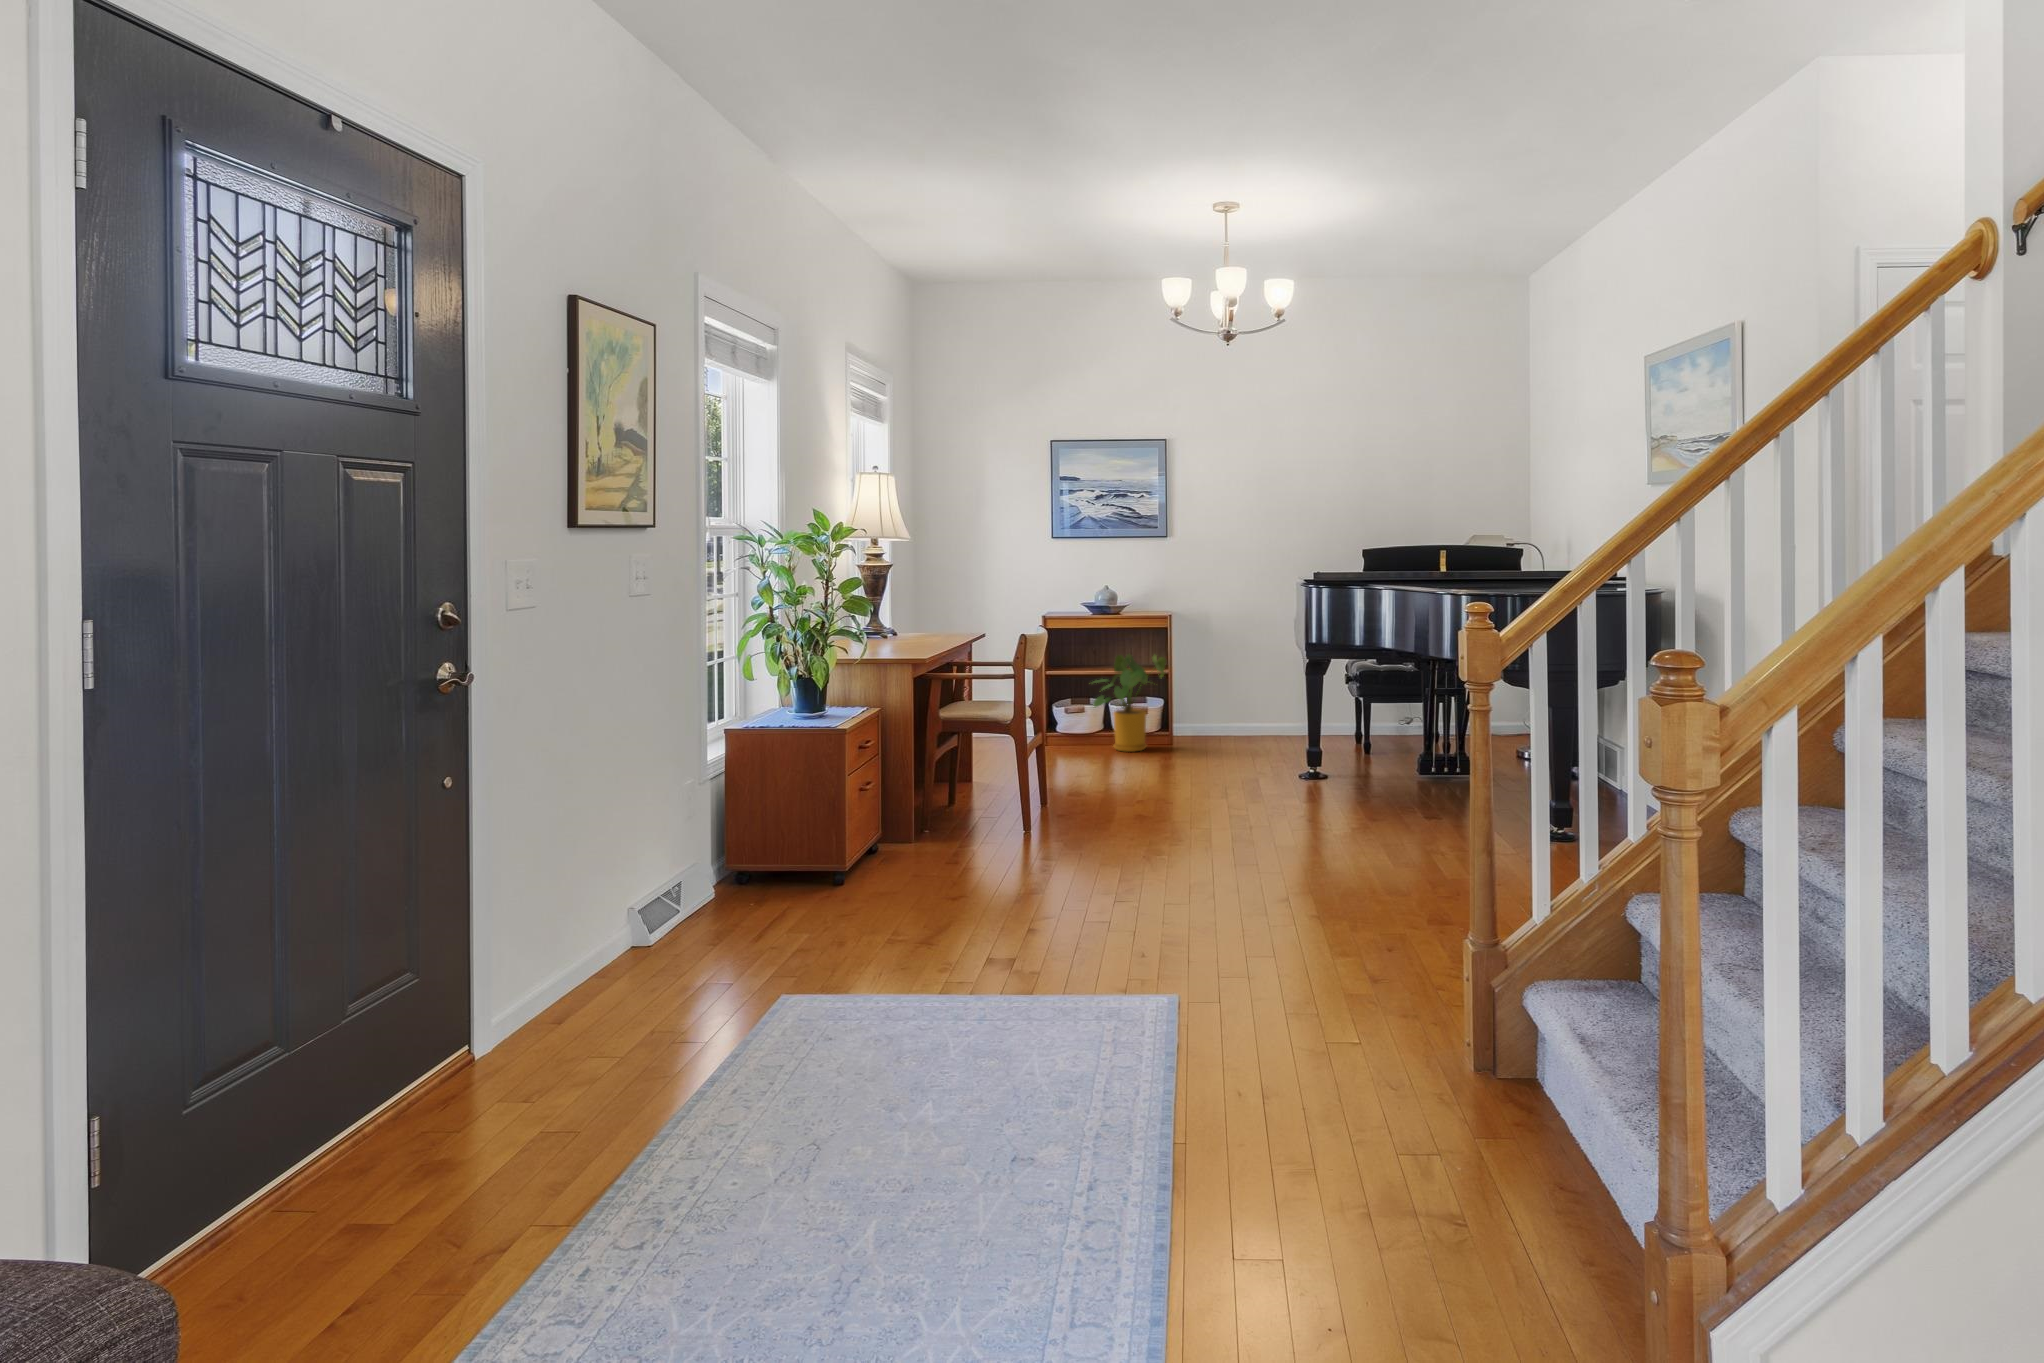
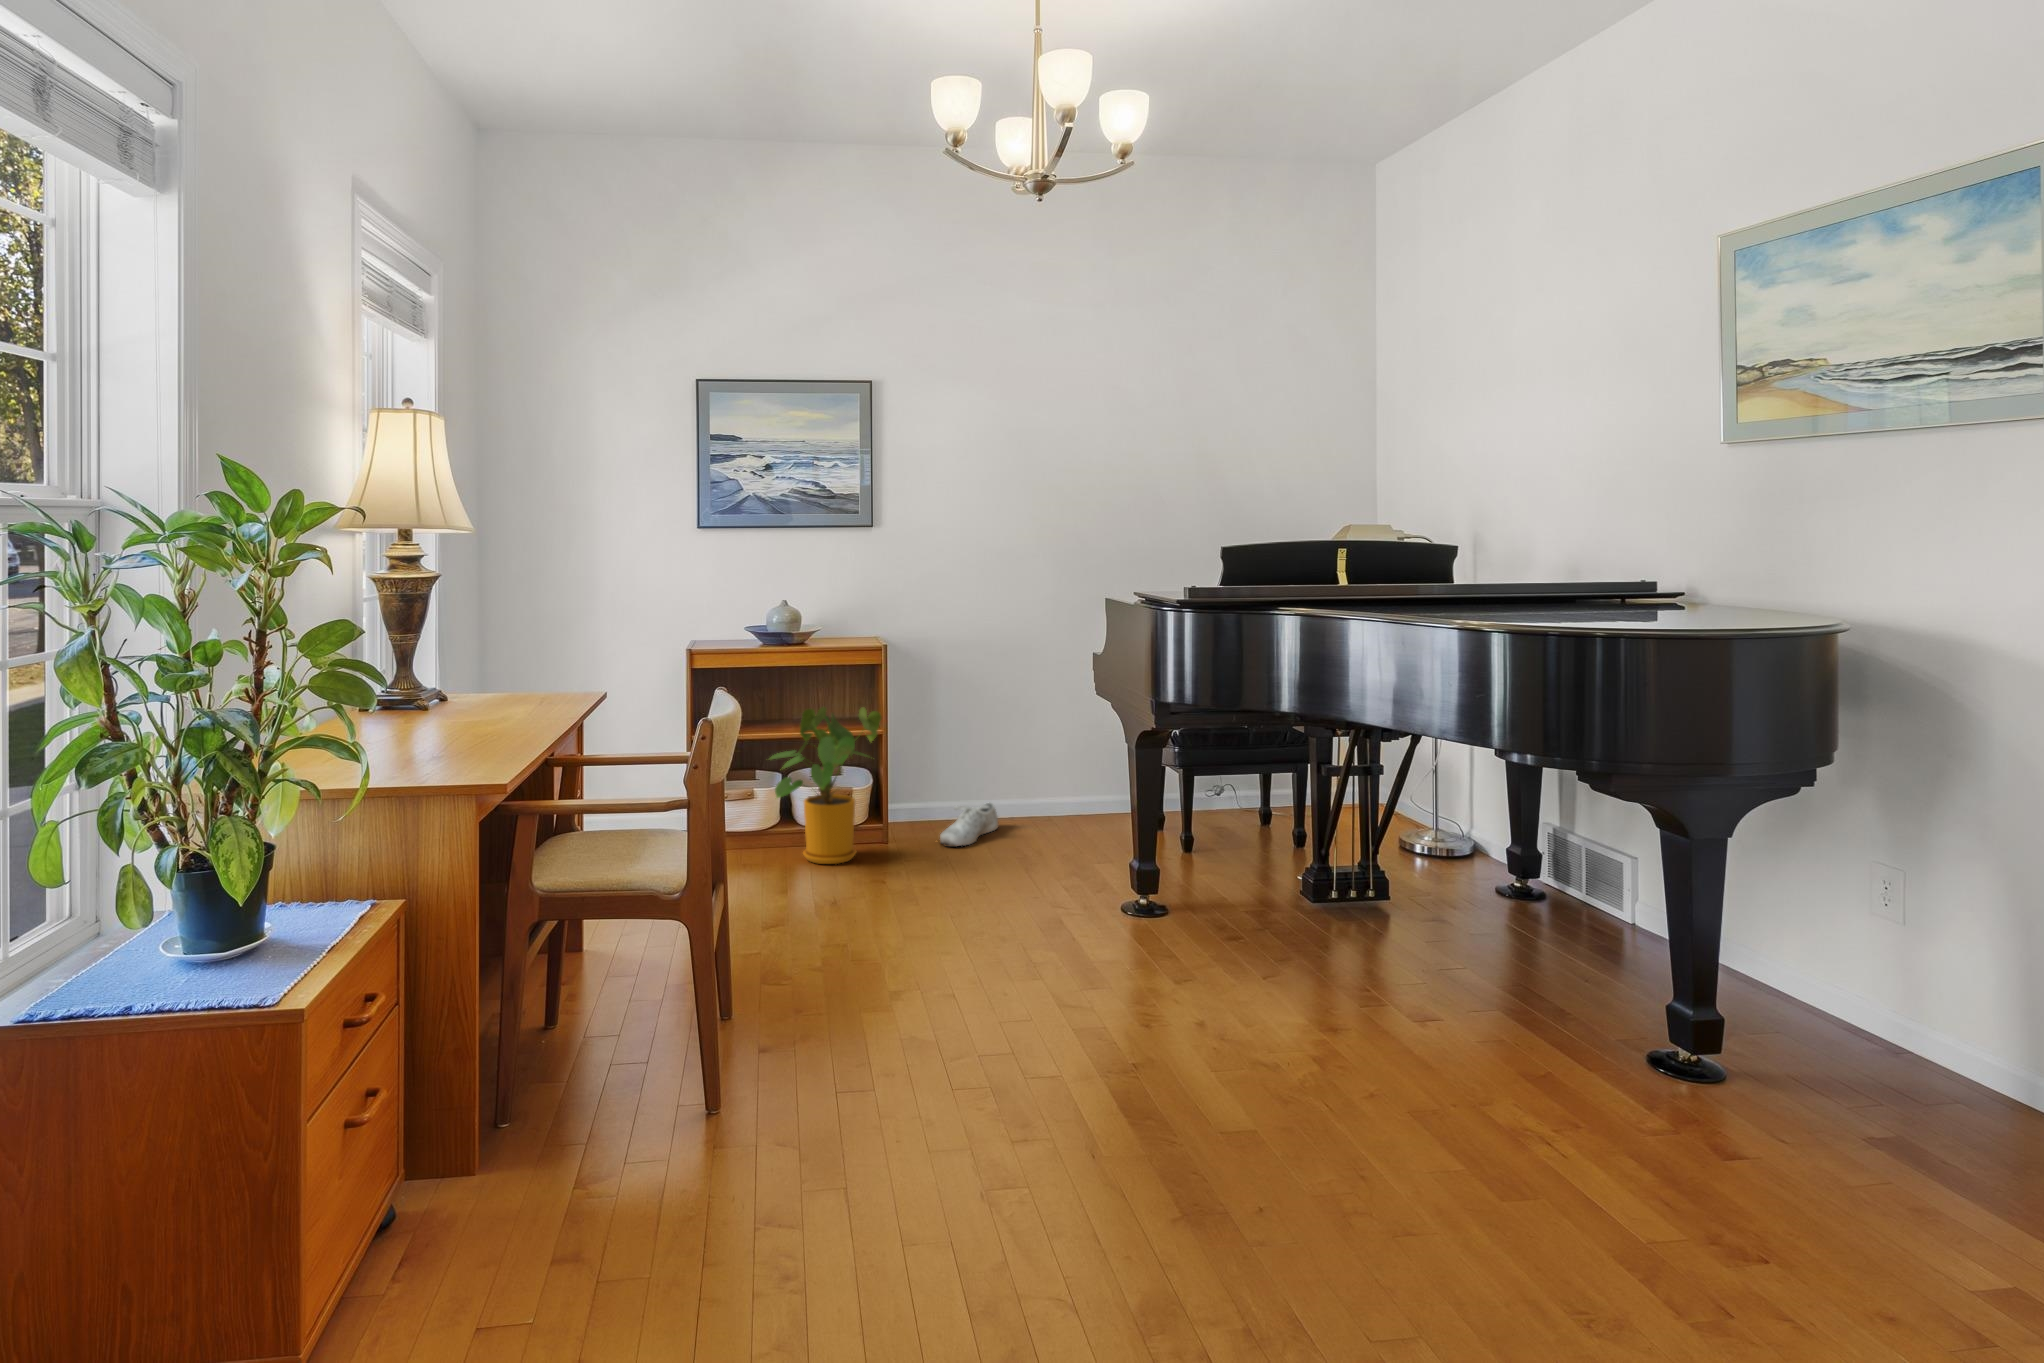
shoe: none [1202,721,1248,746] -> present [940,803,999,847]

